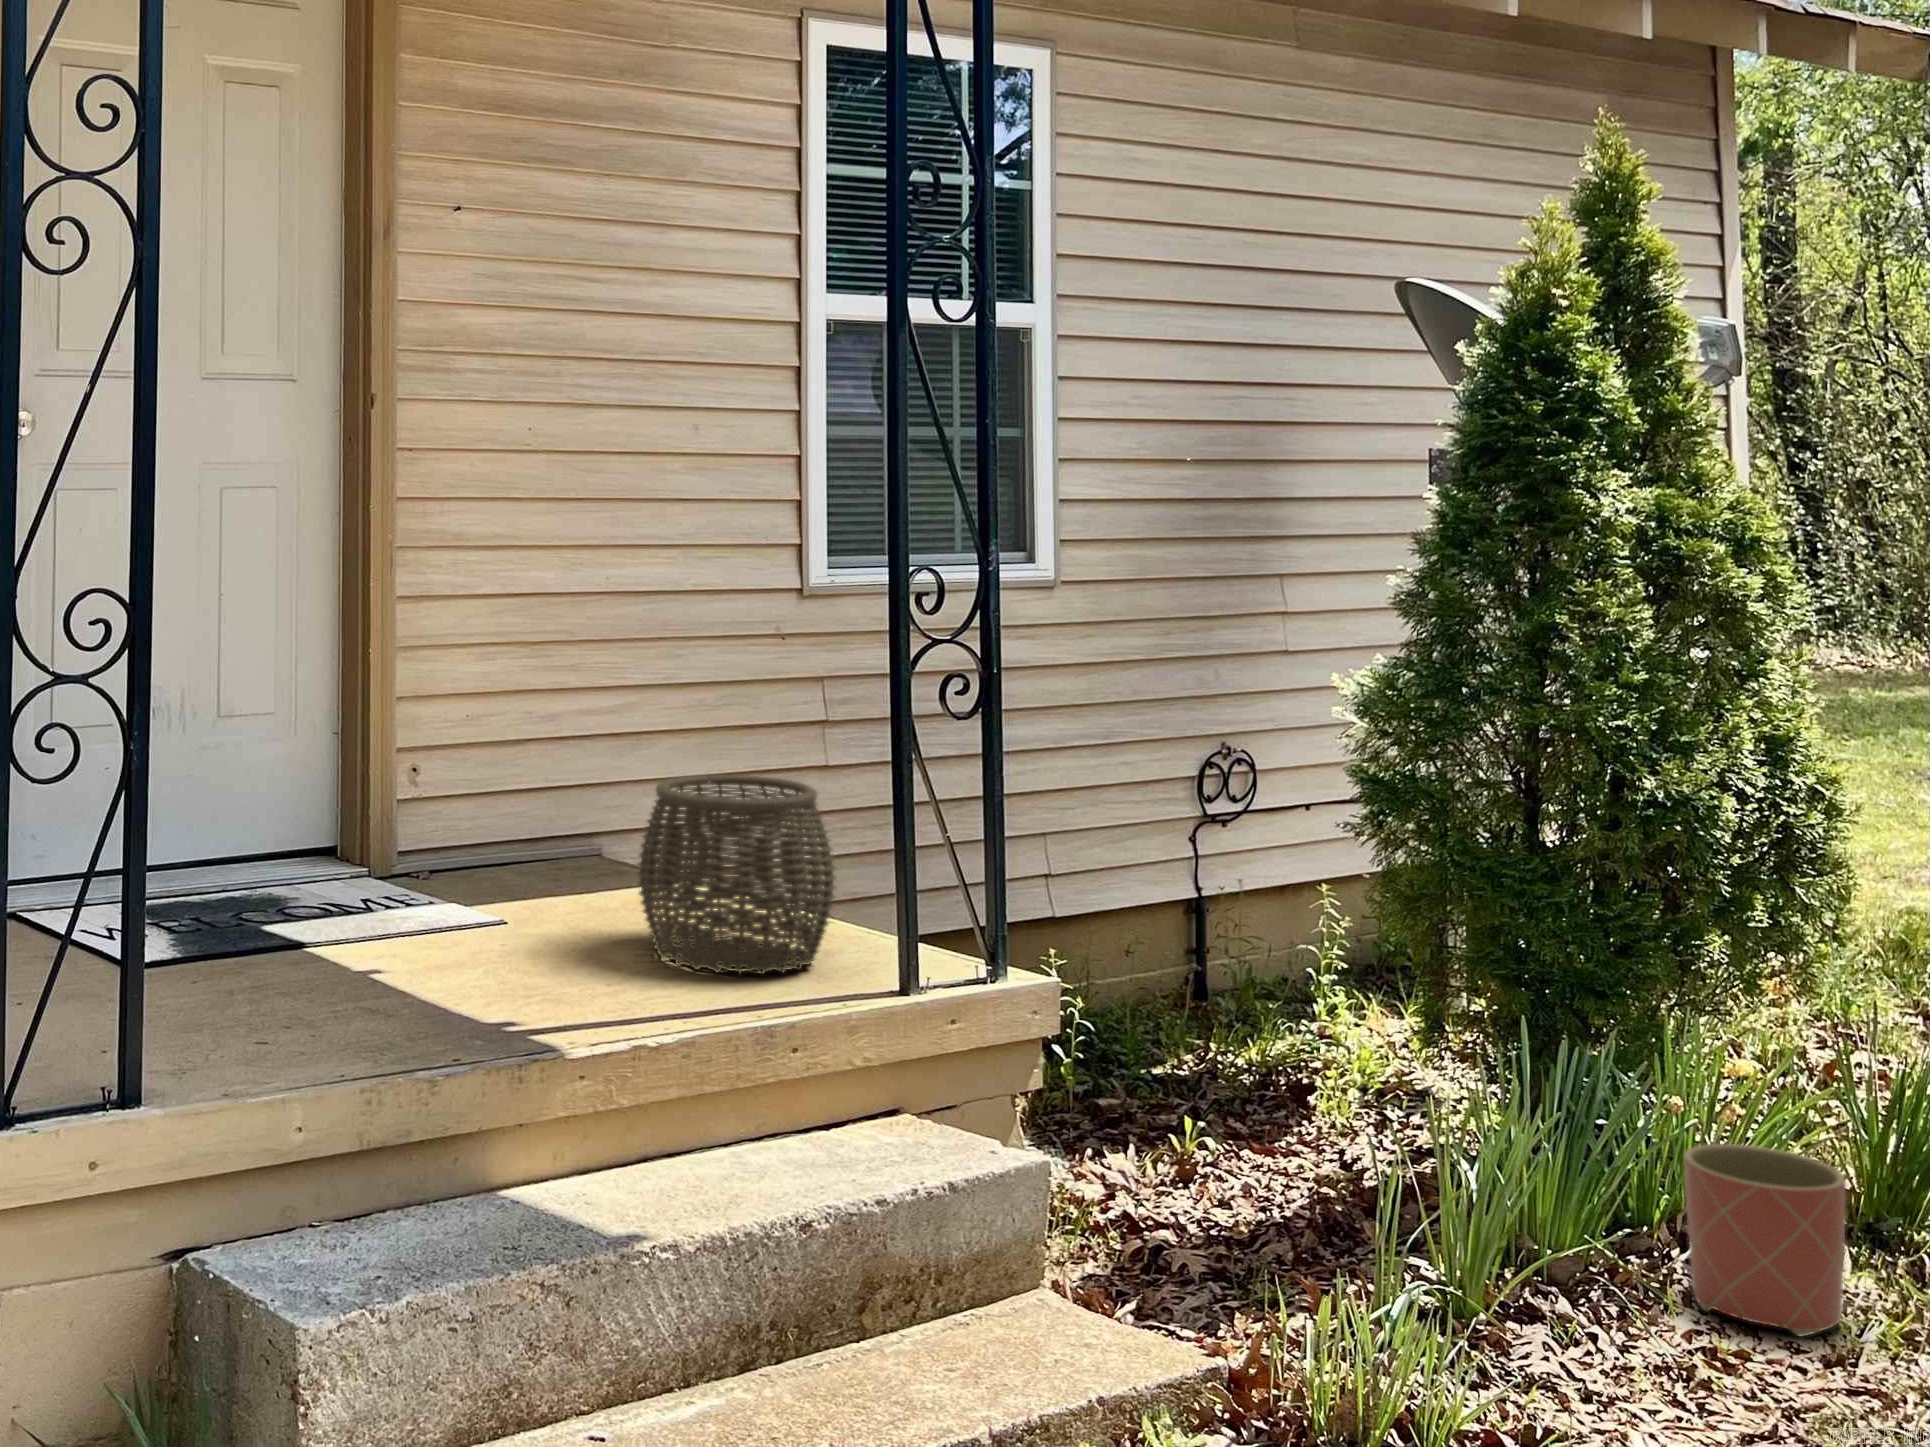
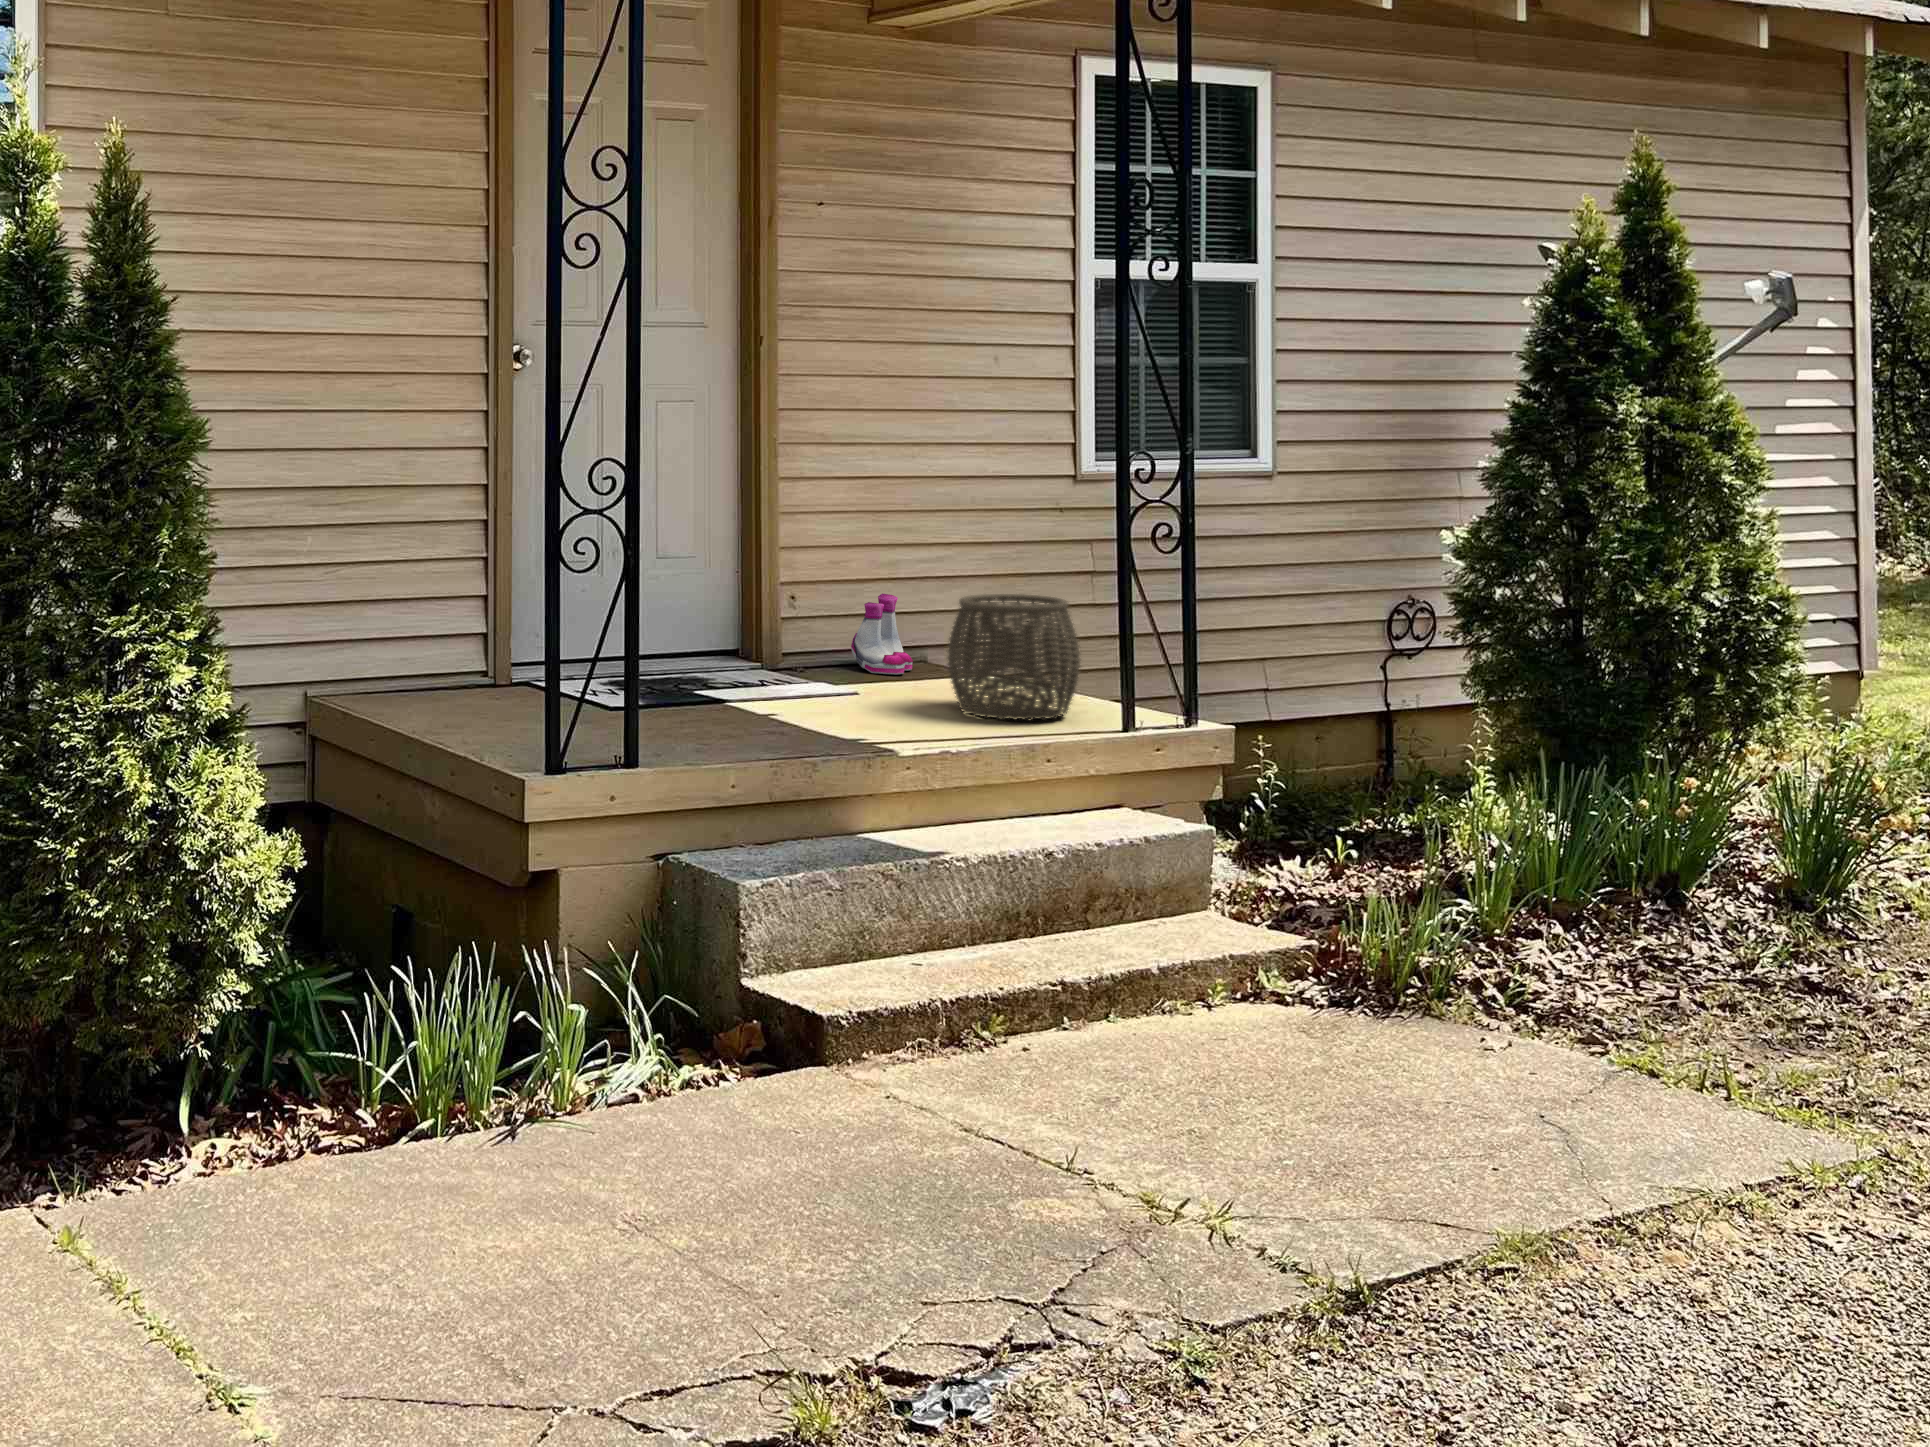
boots: none [499,760,586,880] -> present [851,594,913,674]
planter: present [1684,1144,1846,1337] -> none [1655,837,1759,953]

